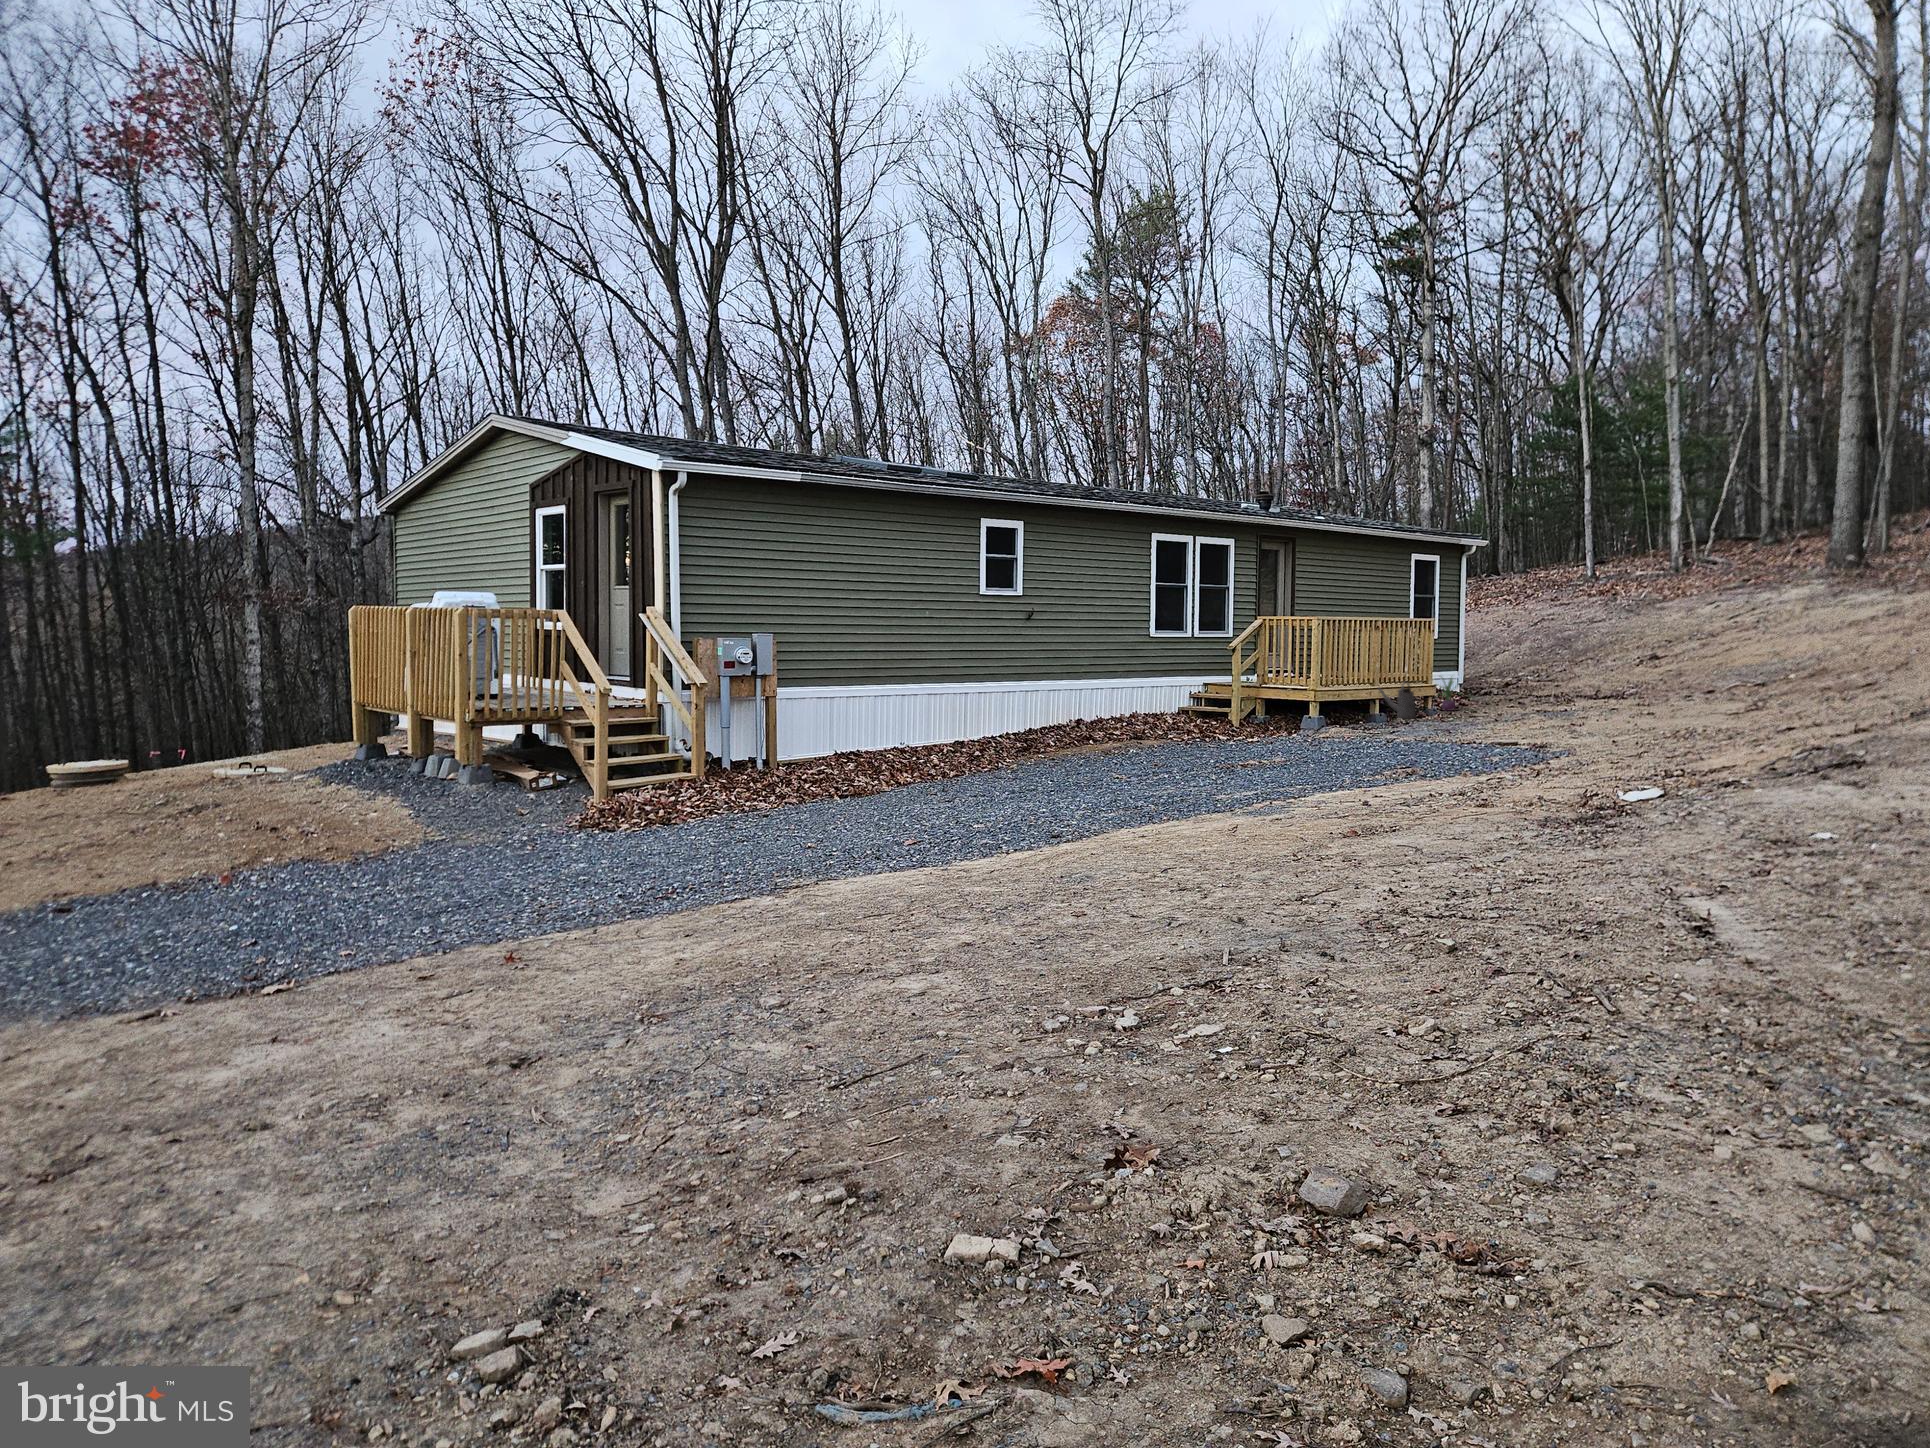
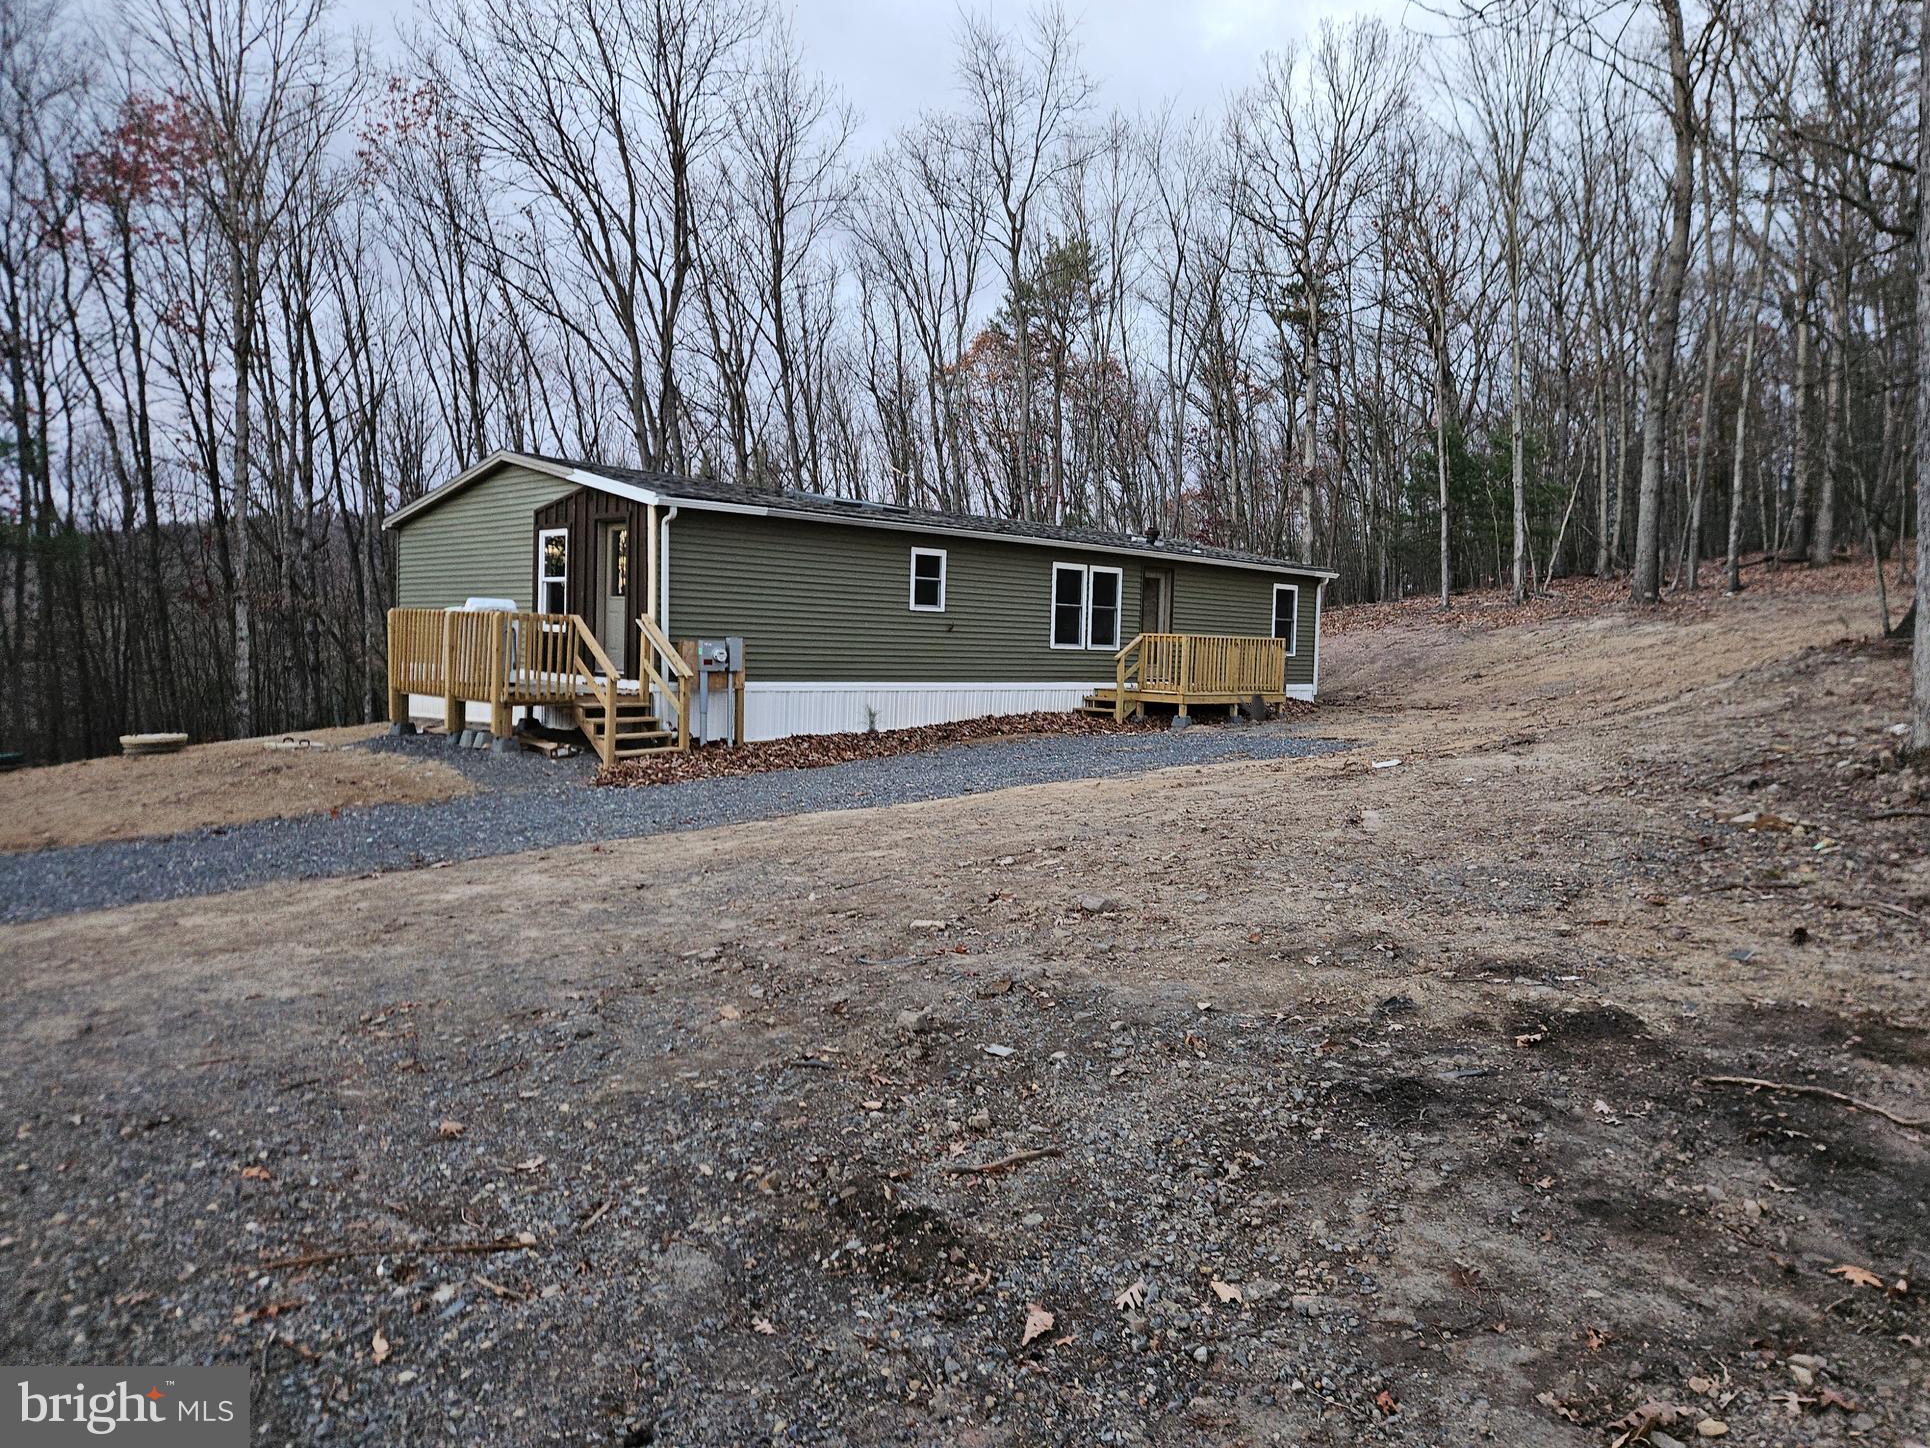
decorative plant: present [1442,678,1456,711] -> present [867,706,879,740]

